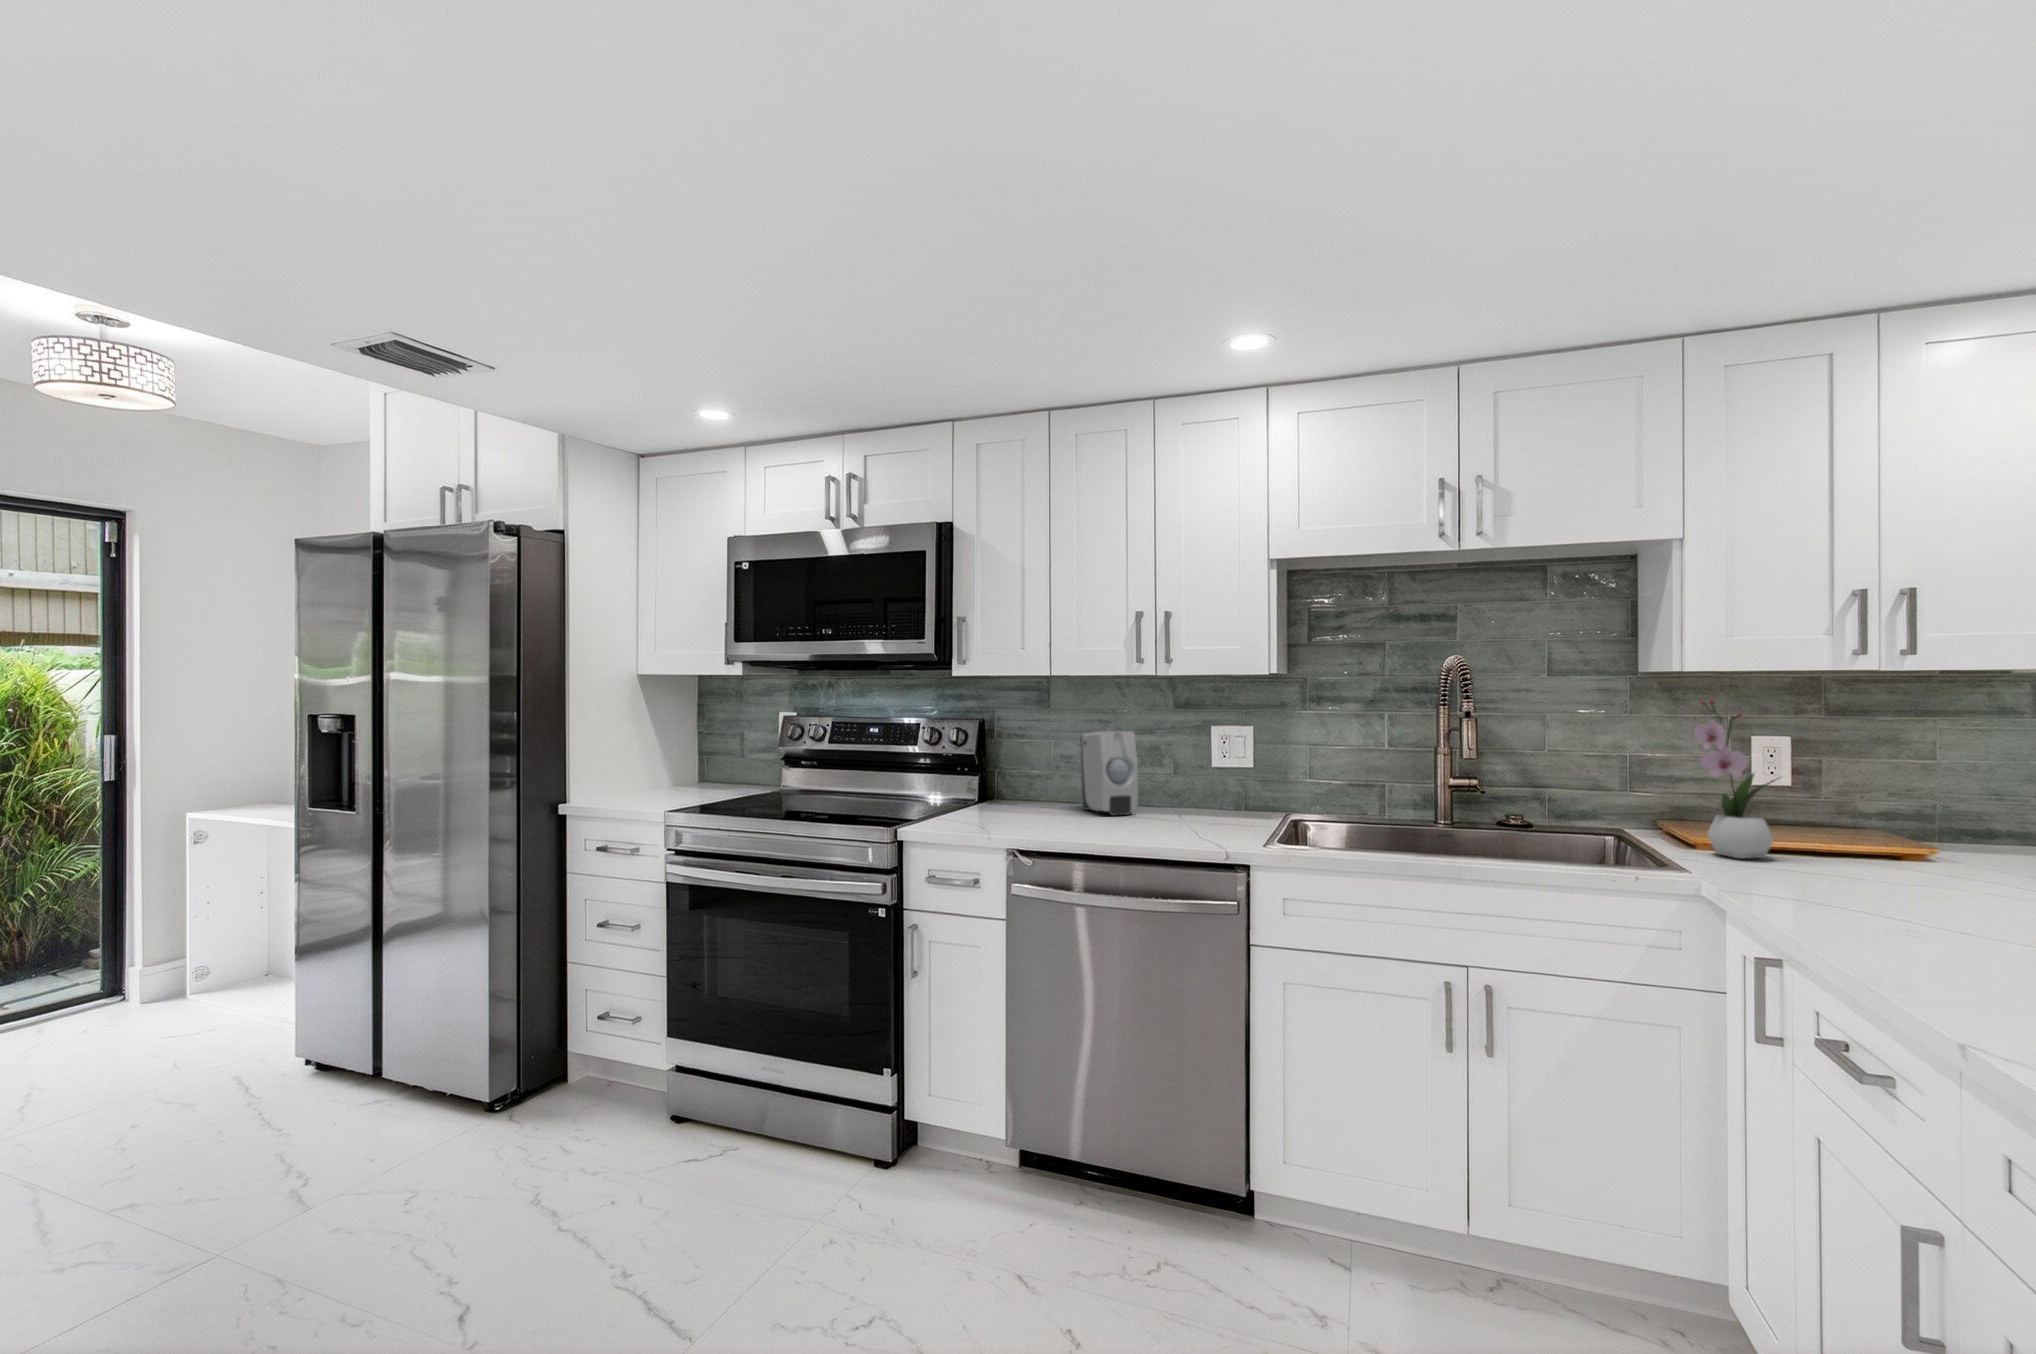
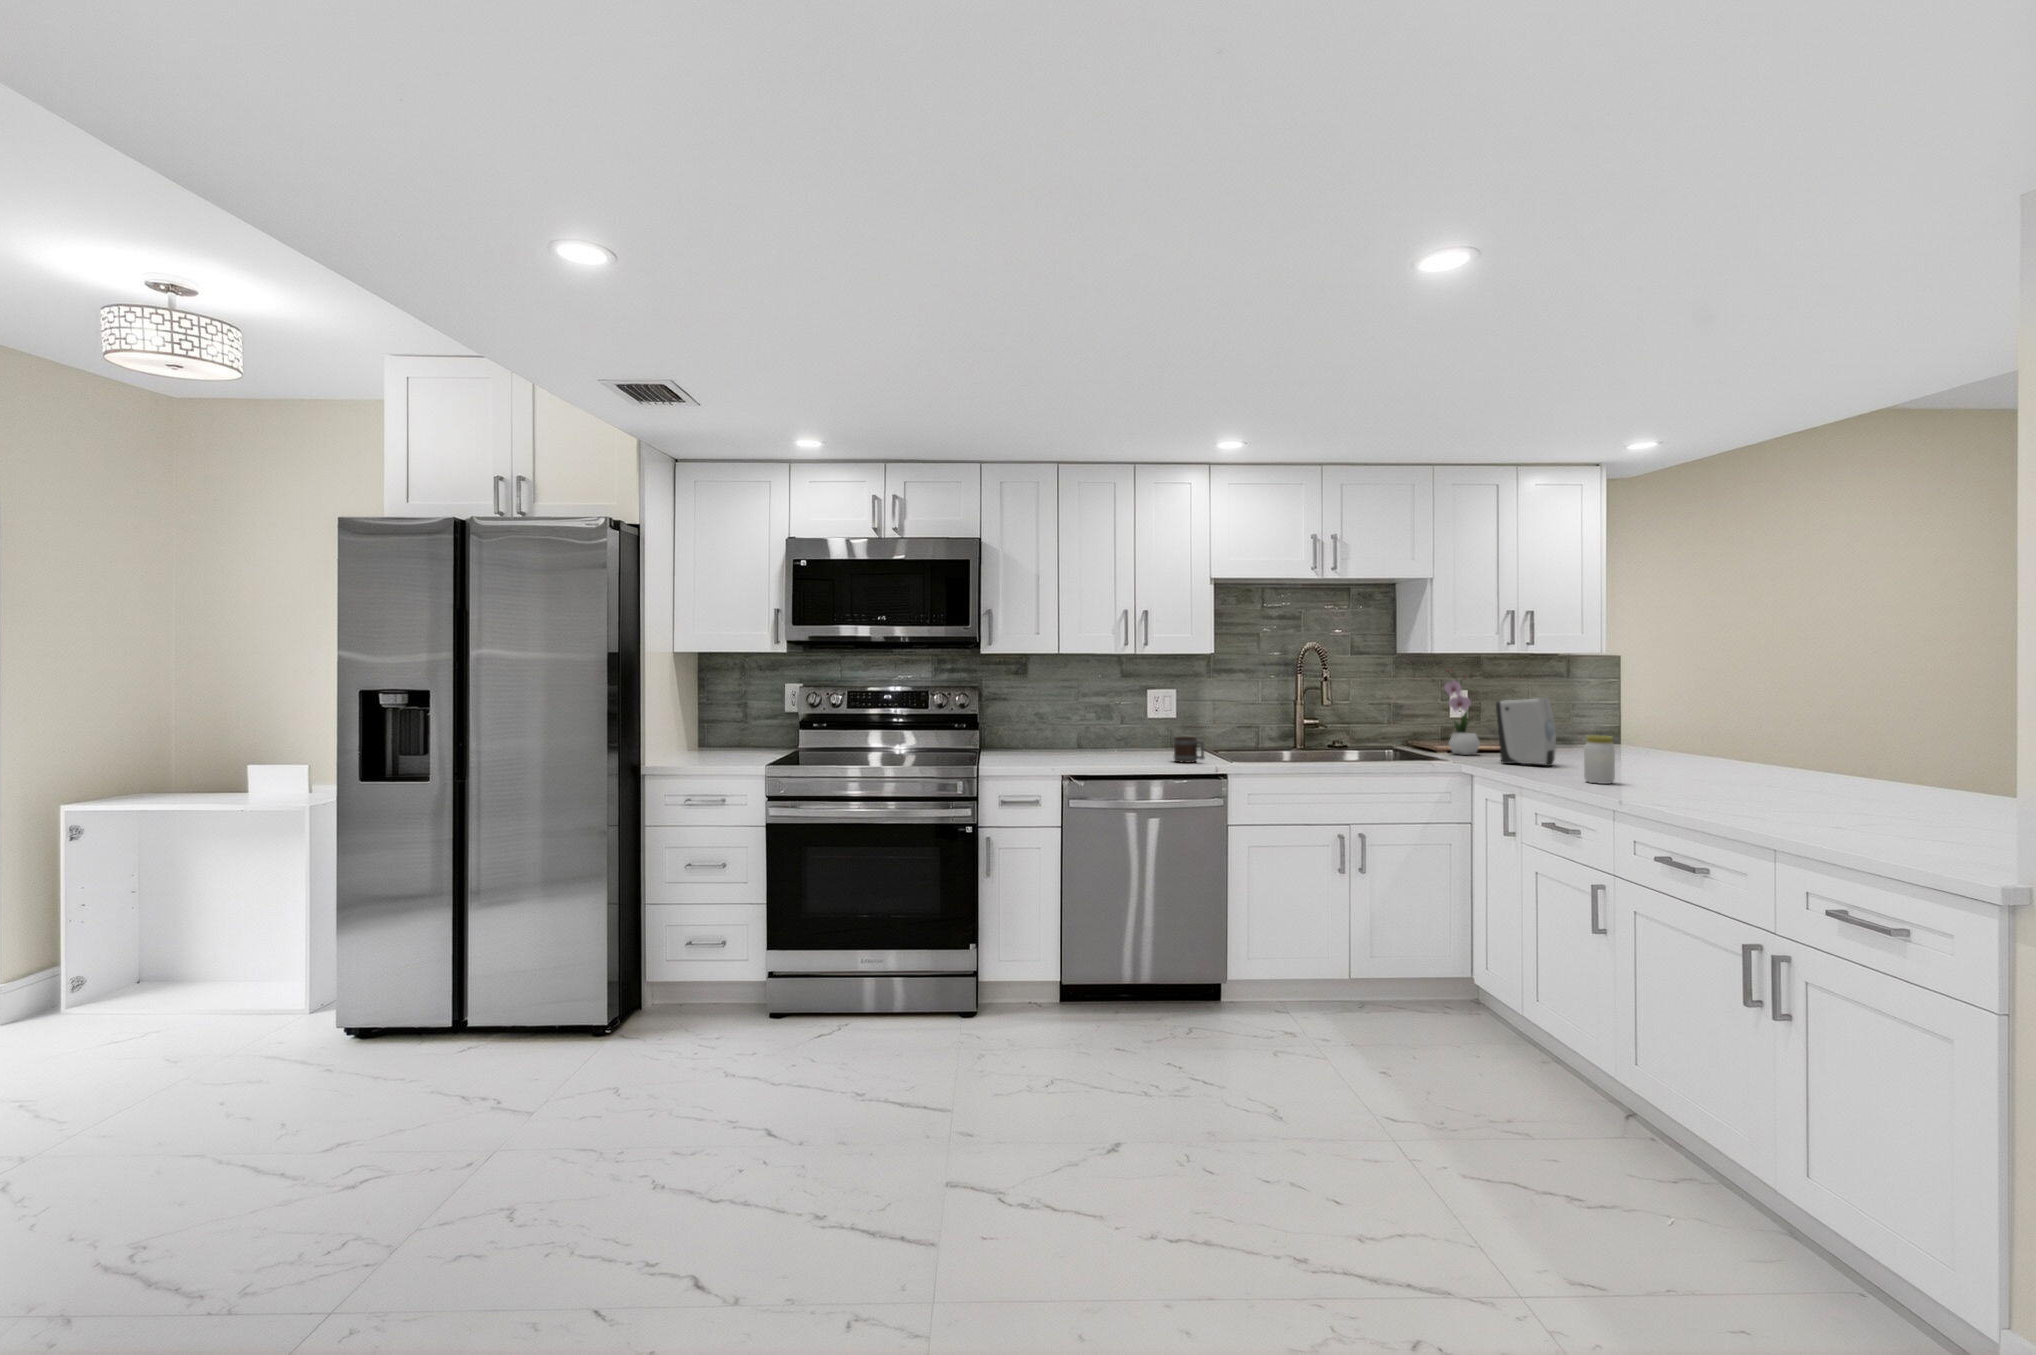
soap dispenser: present [1081,731,1138,815] -> present [1496,698,1556,766]
mug: none [1186,799,1226,840] -> present [1174,737,1205,763]
jar: none [1901,852,1986,968] -> present [1584,735,1615,784]

